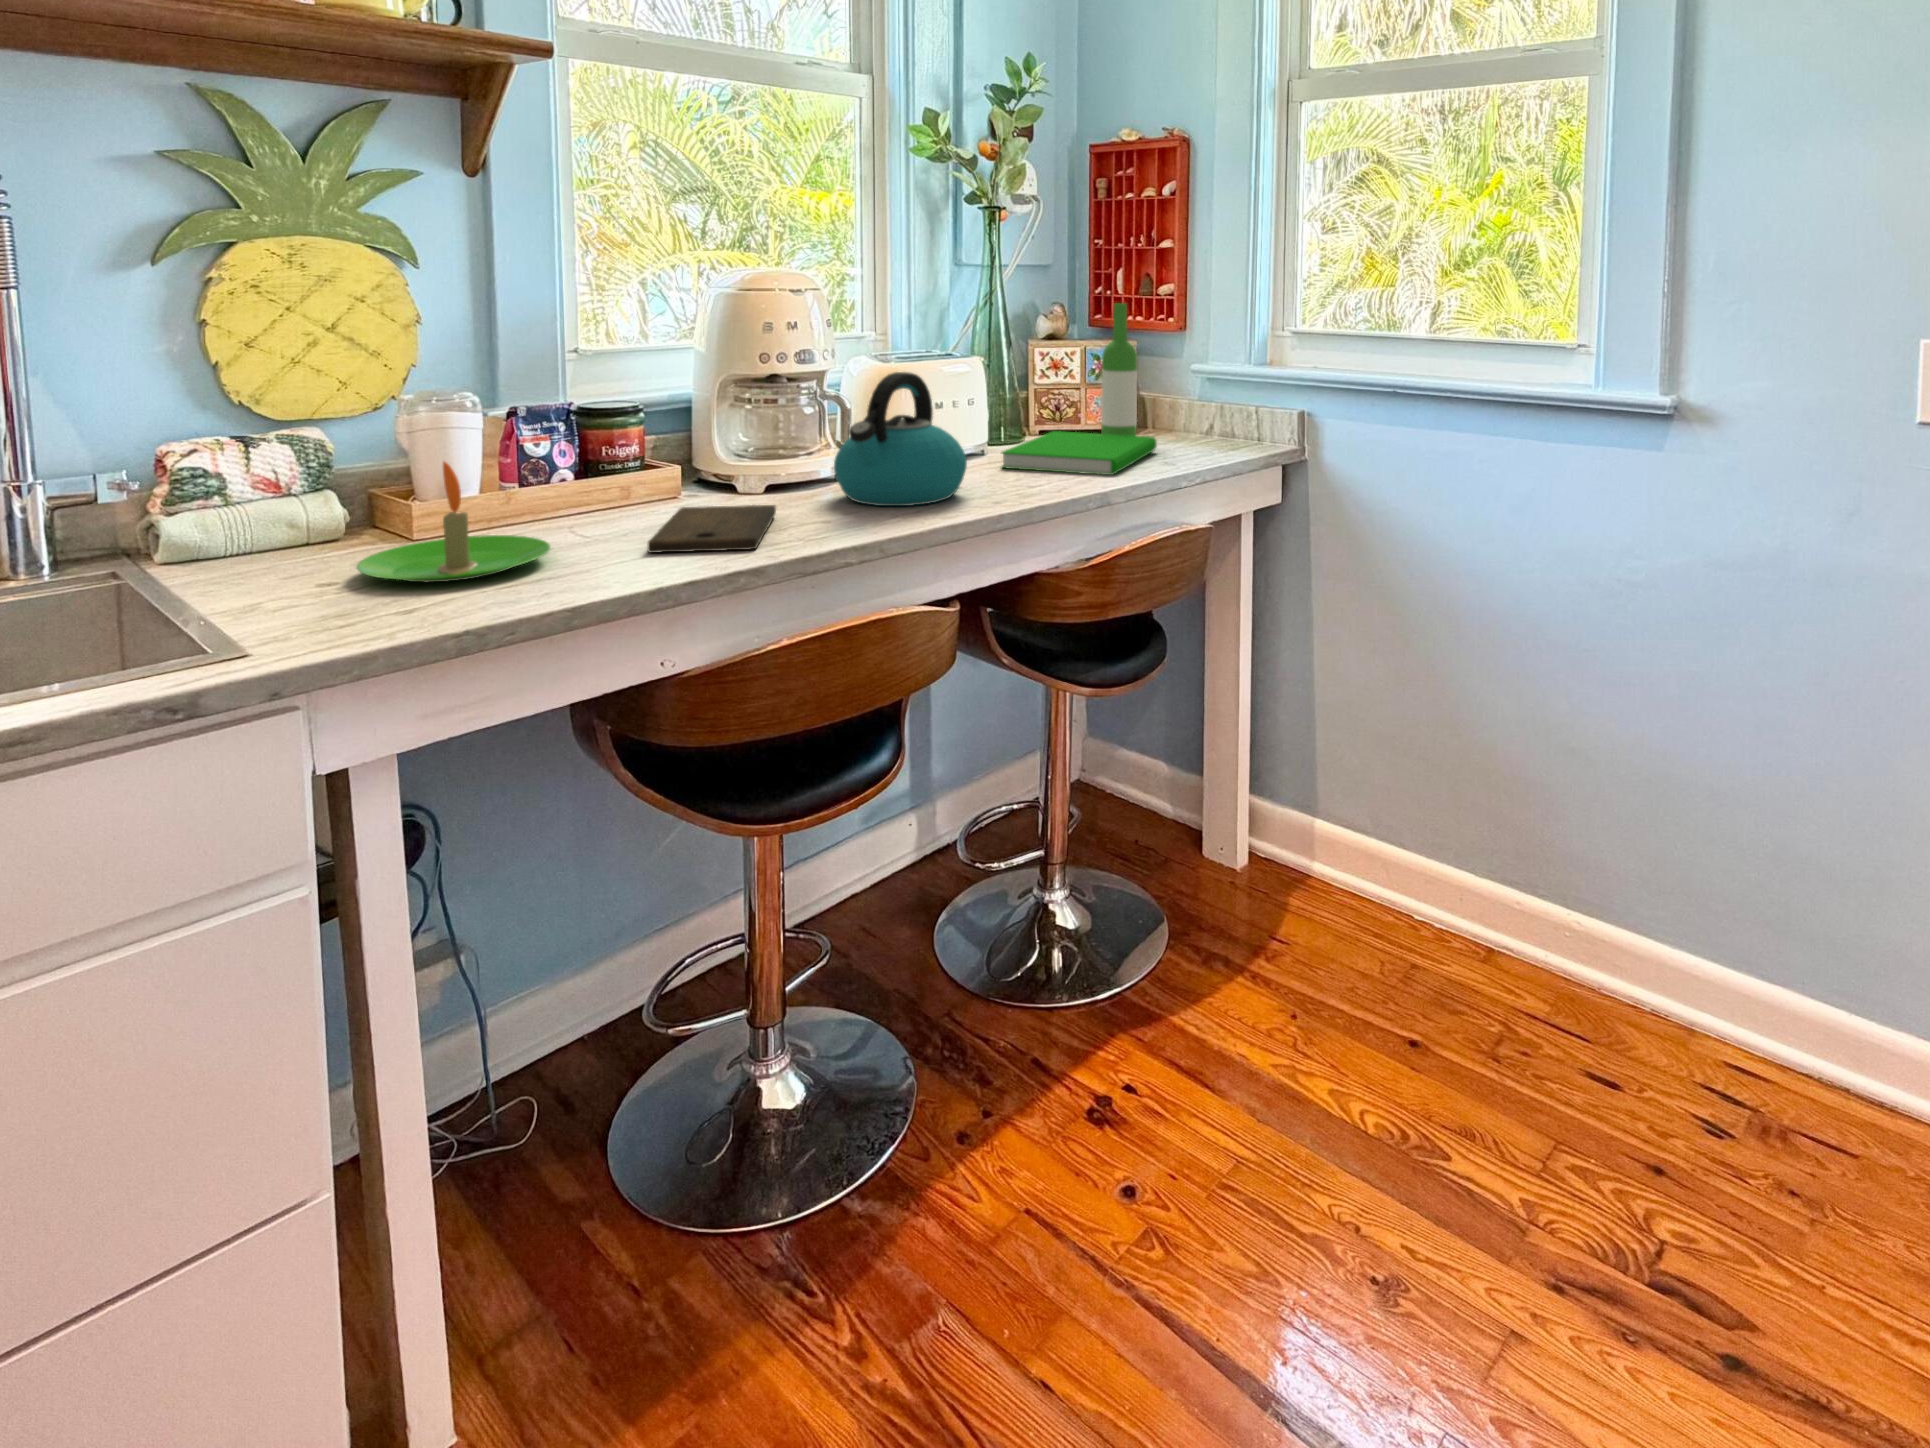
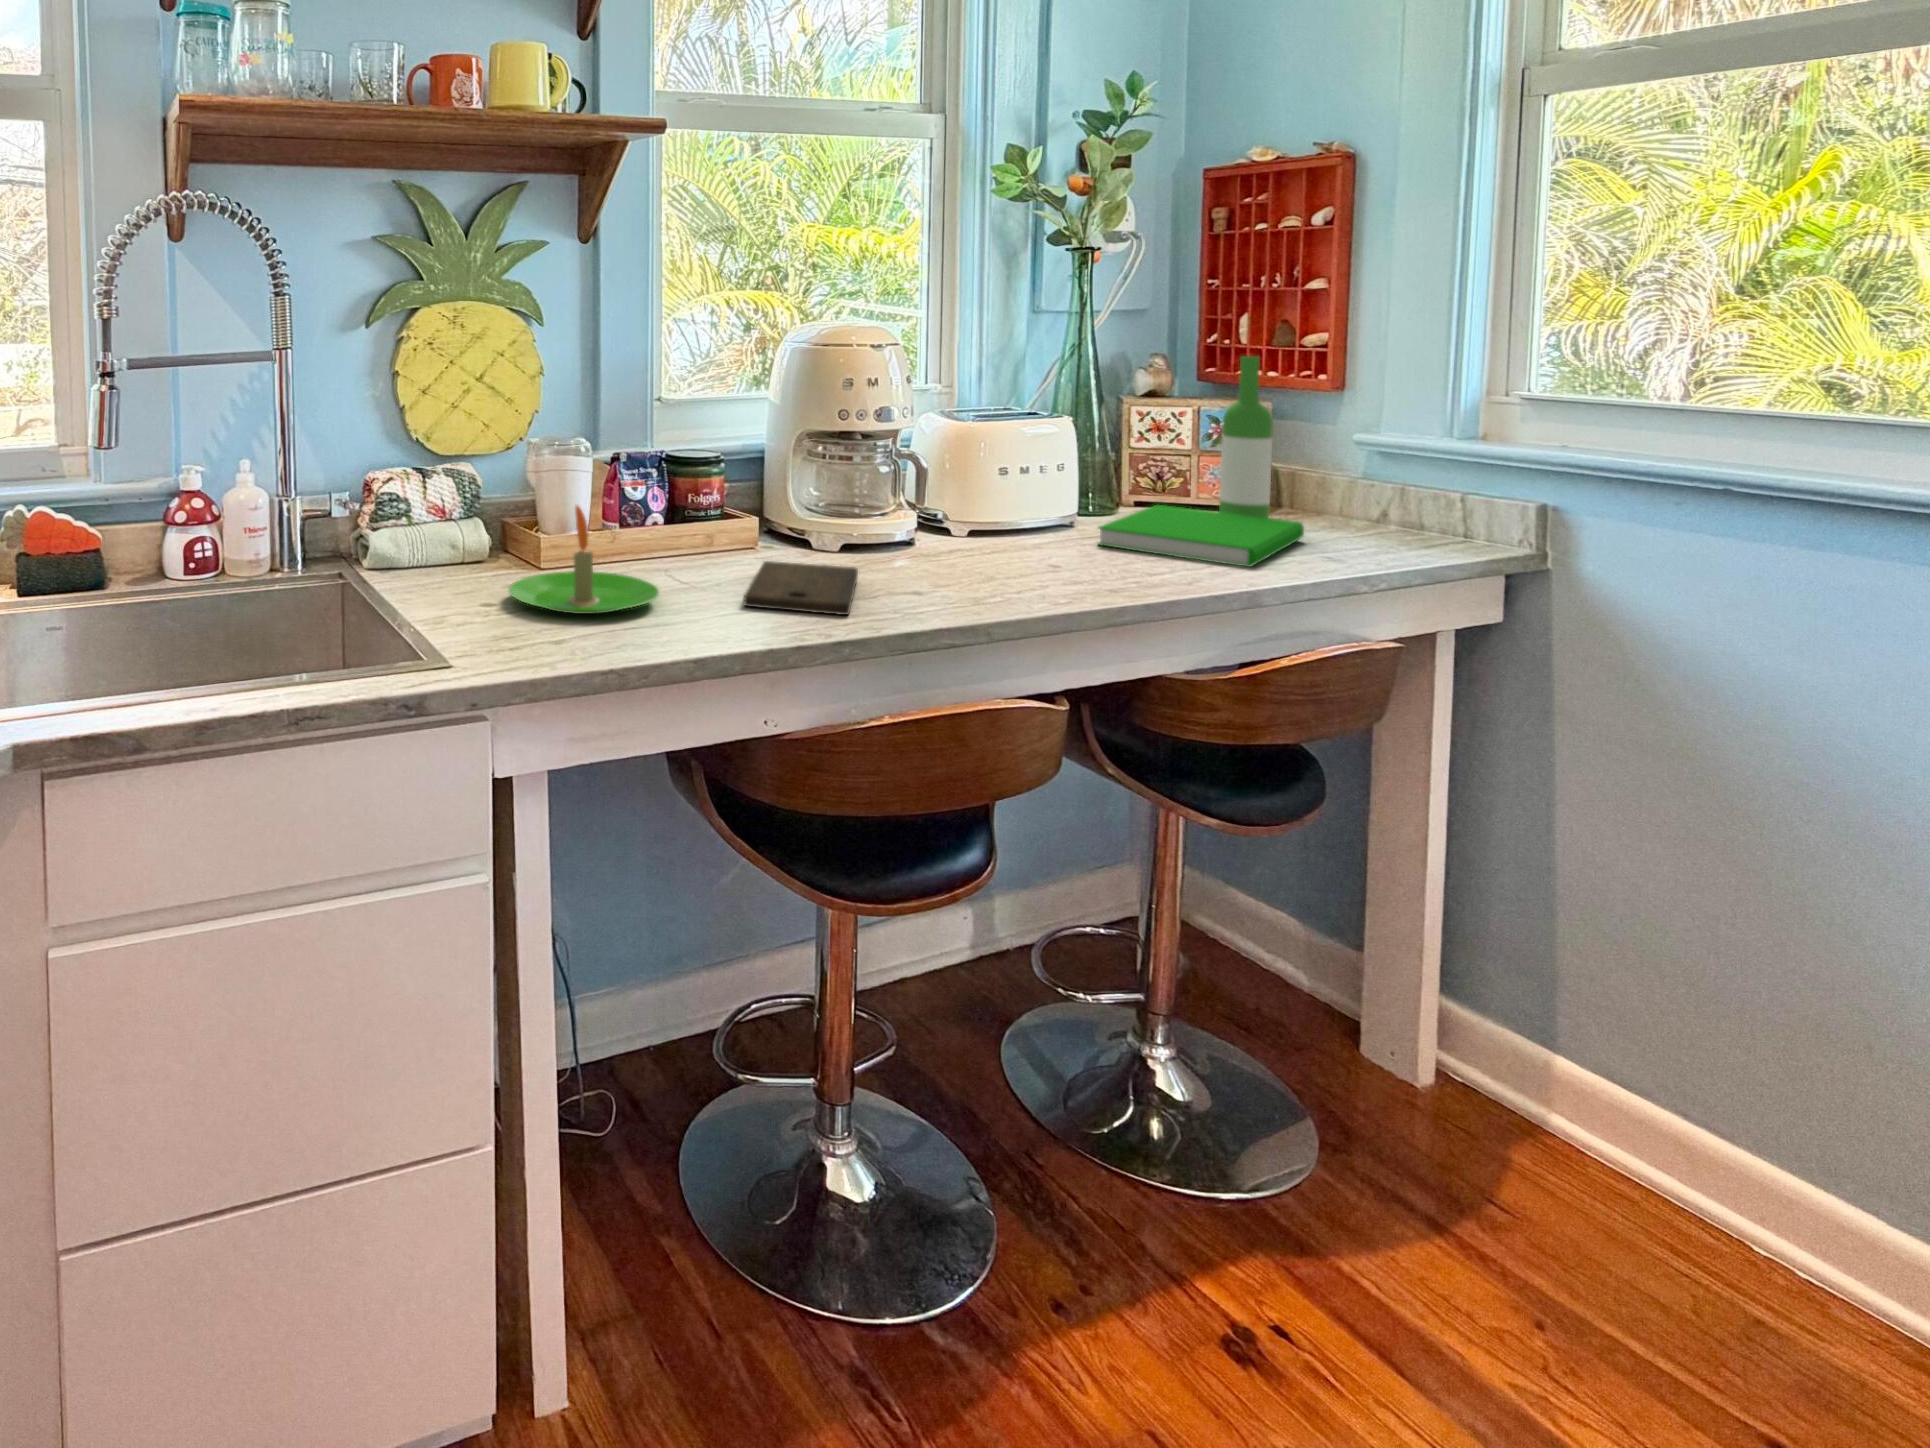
kettle: present [834,372,967,506] -> none [914,435,1067,582]

